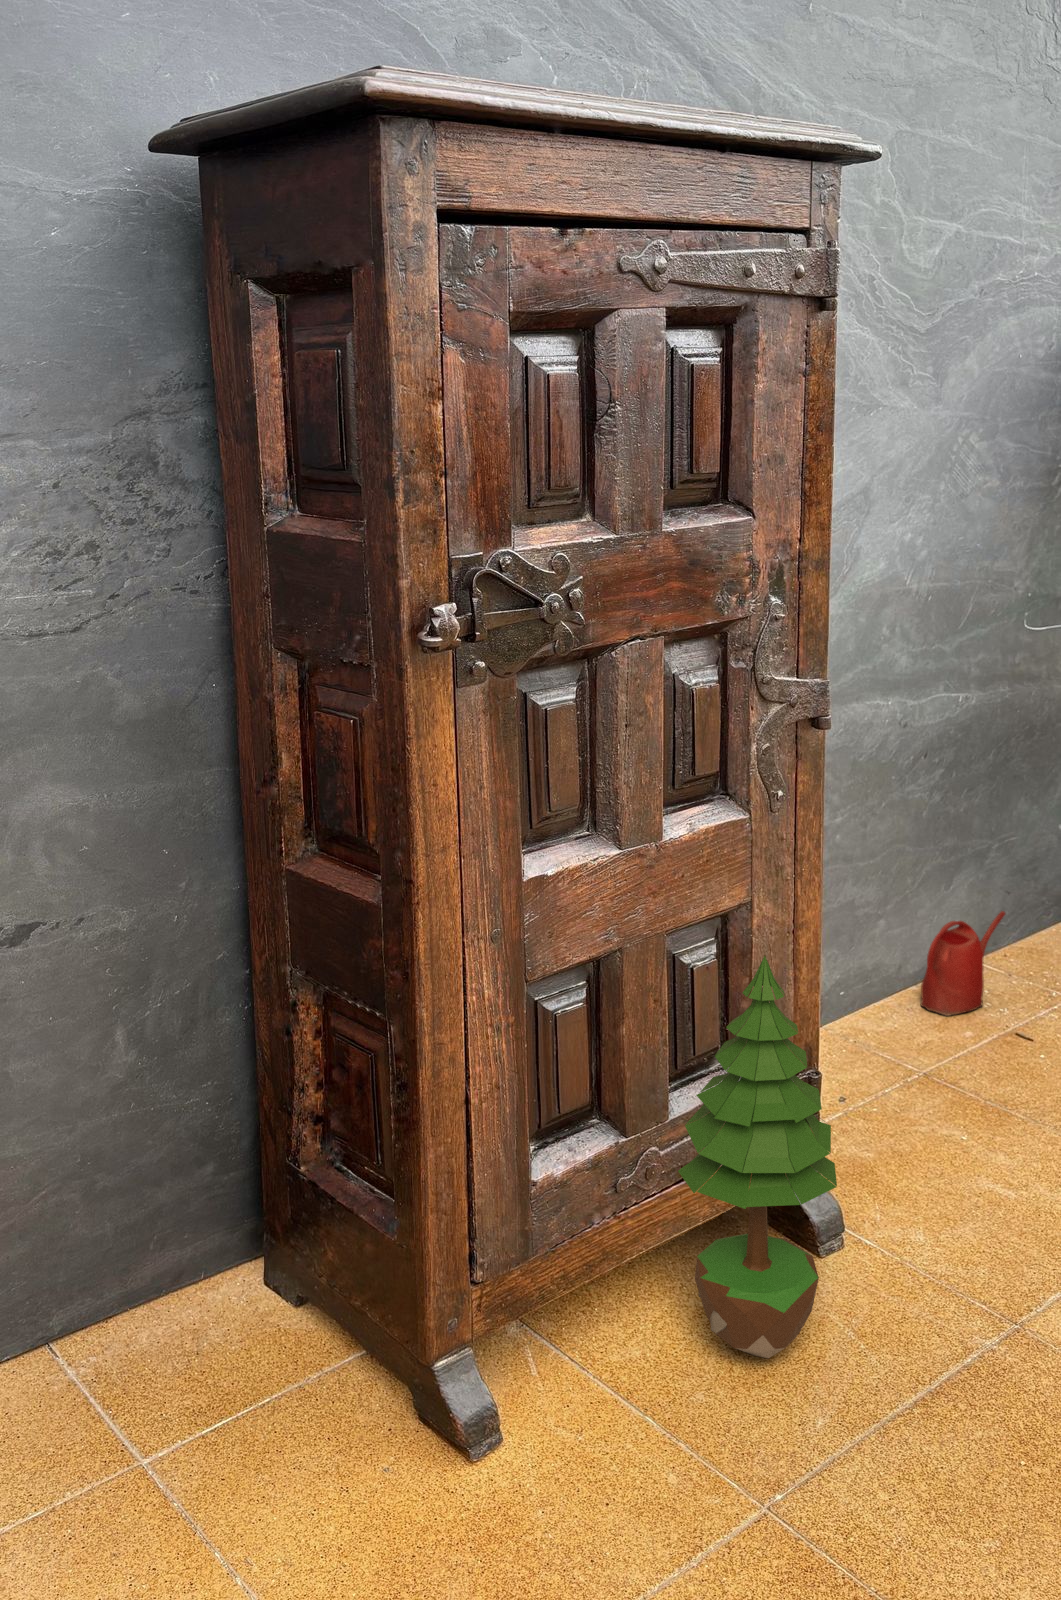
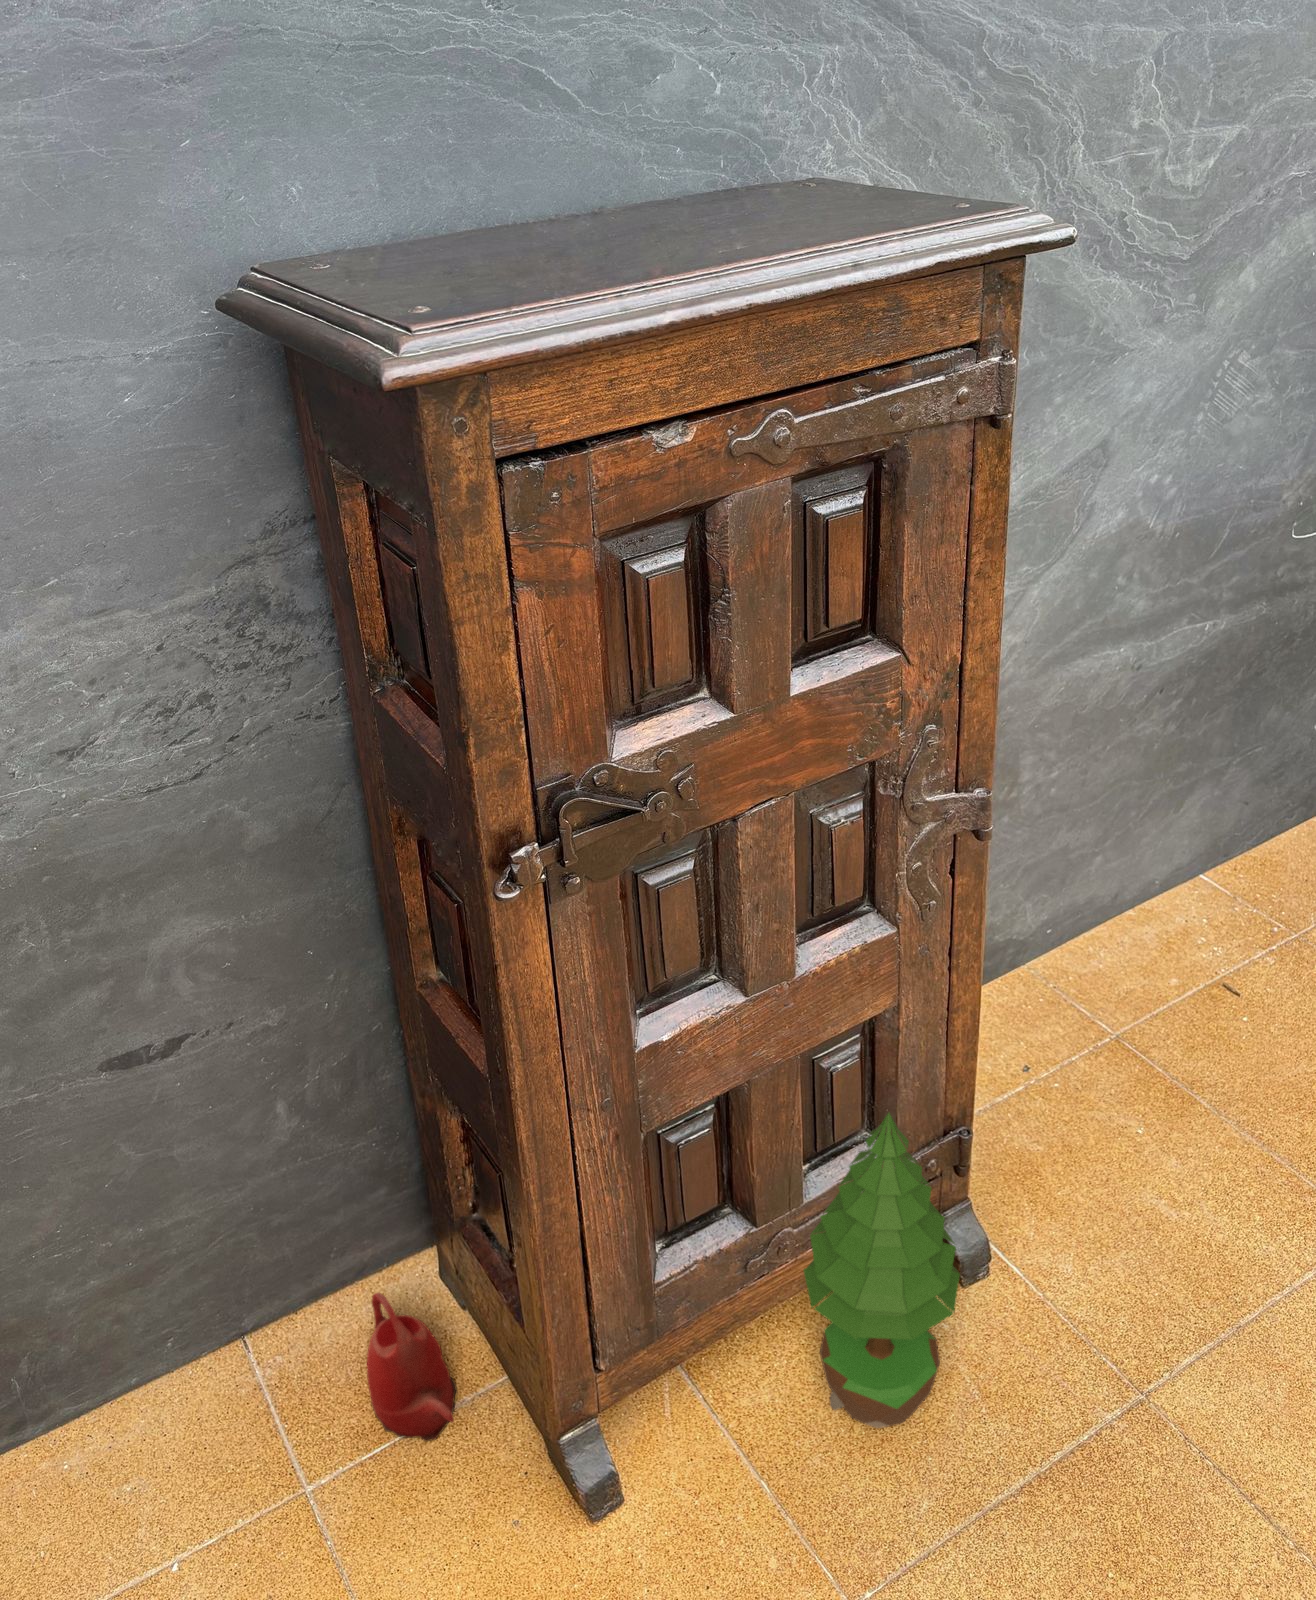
watering can: present [921,911,1005,1016] -> present [367,1293,457,1441]

